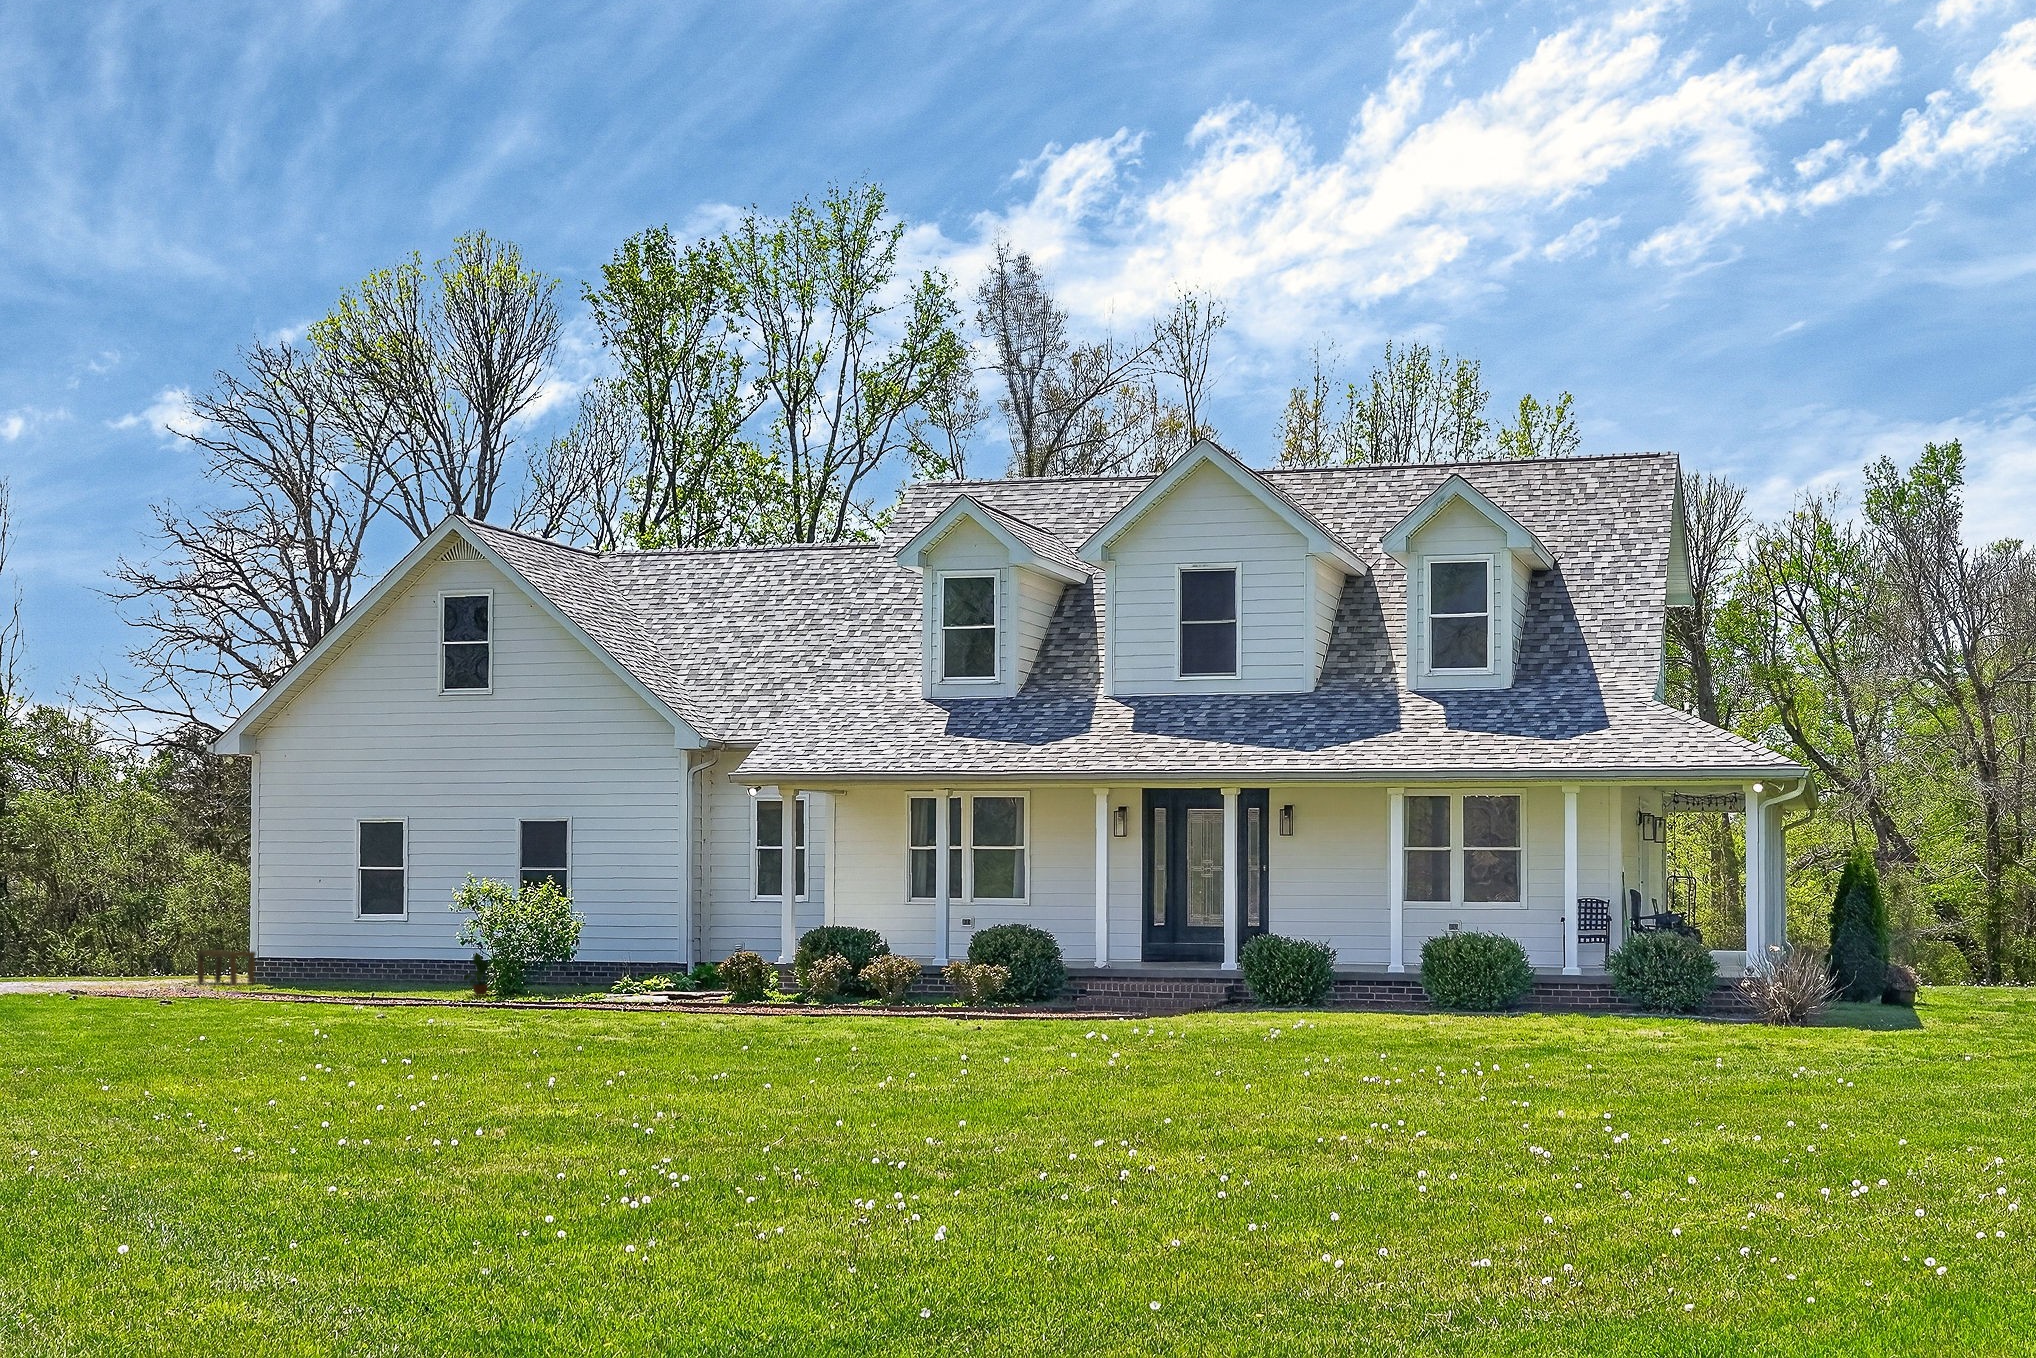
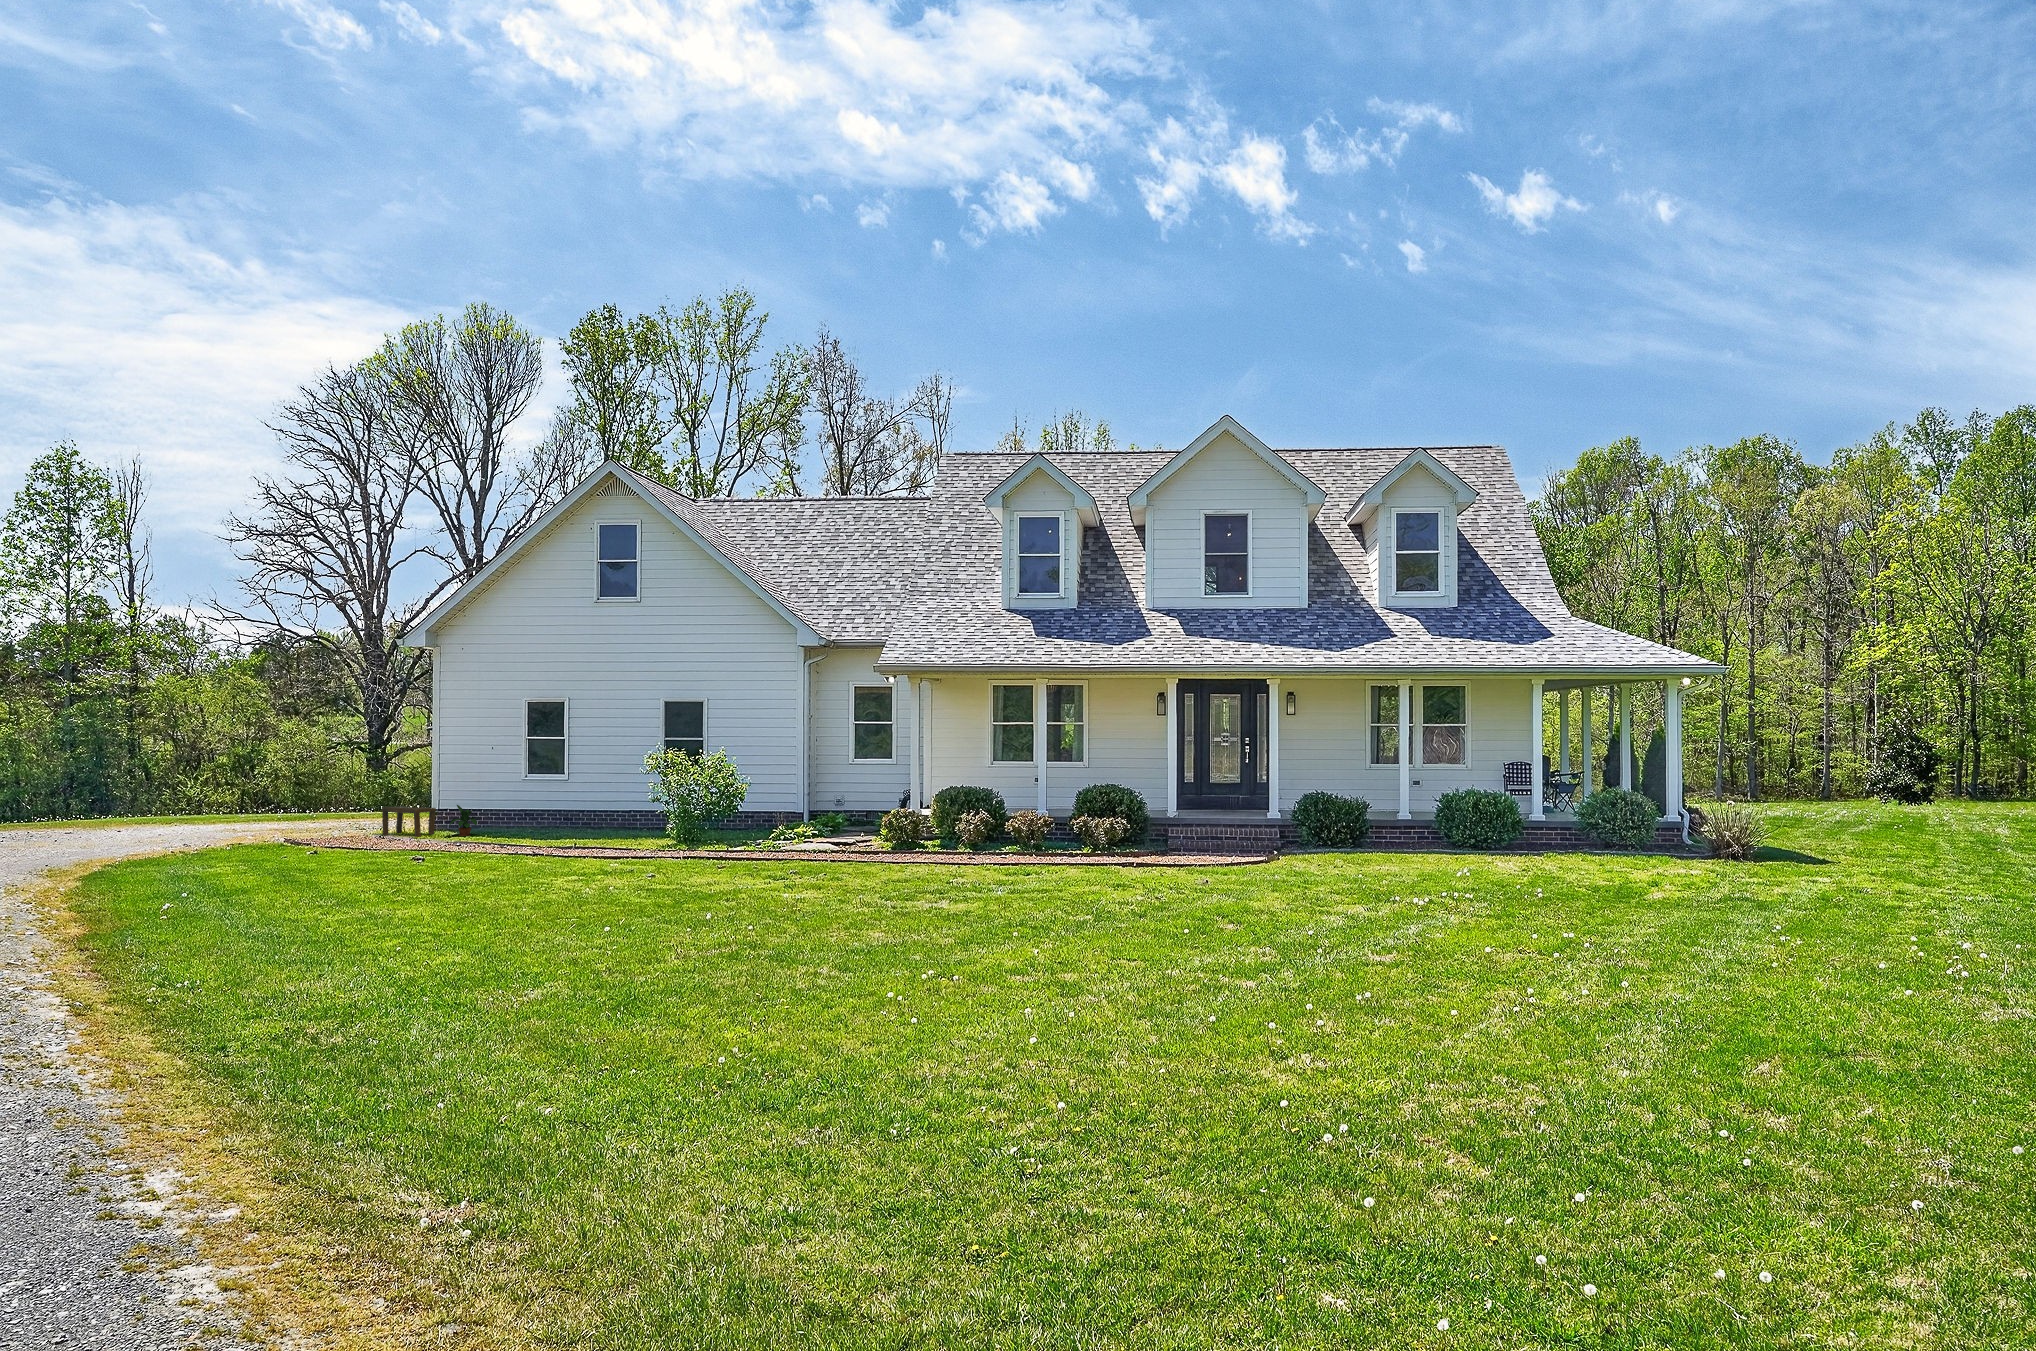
potted plant: present [464,953,496,996] -> present [449,805,477,836]

